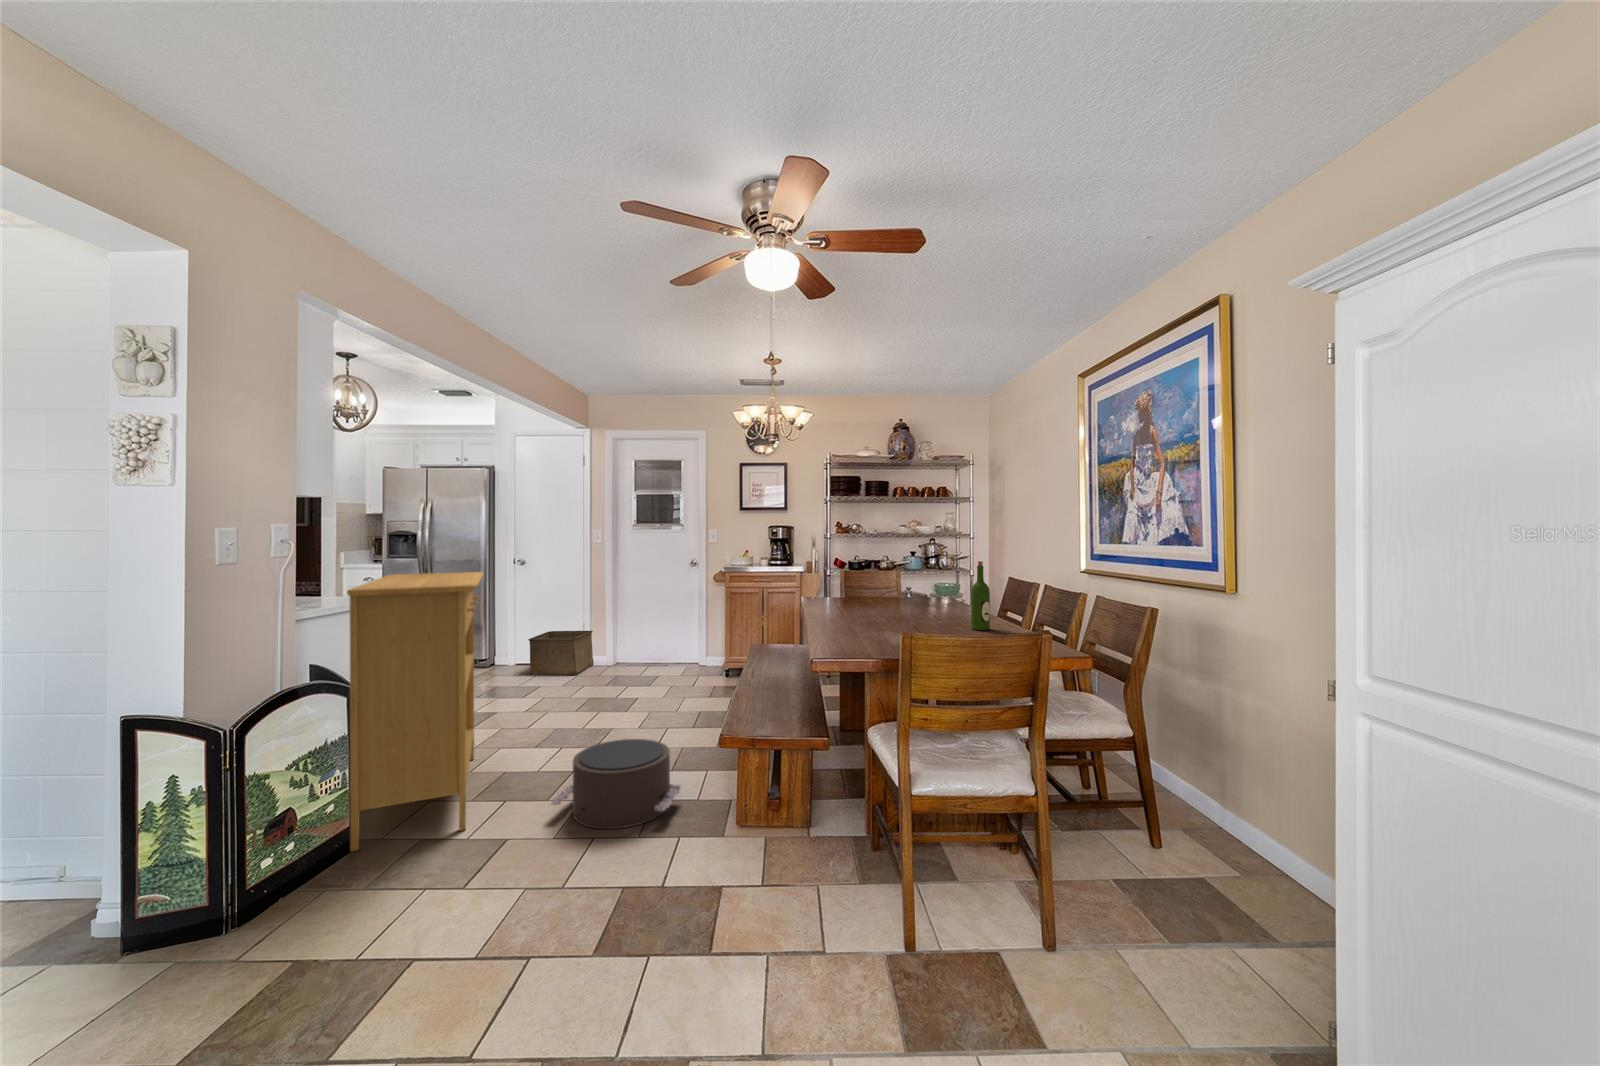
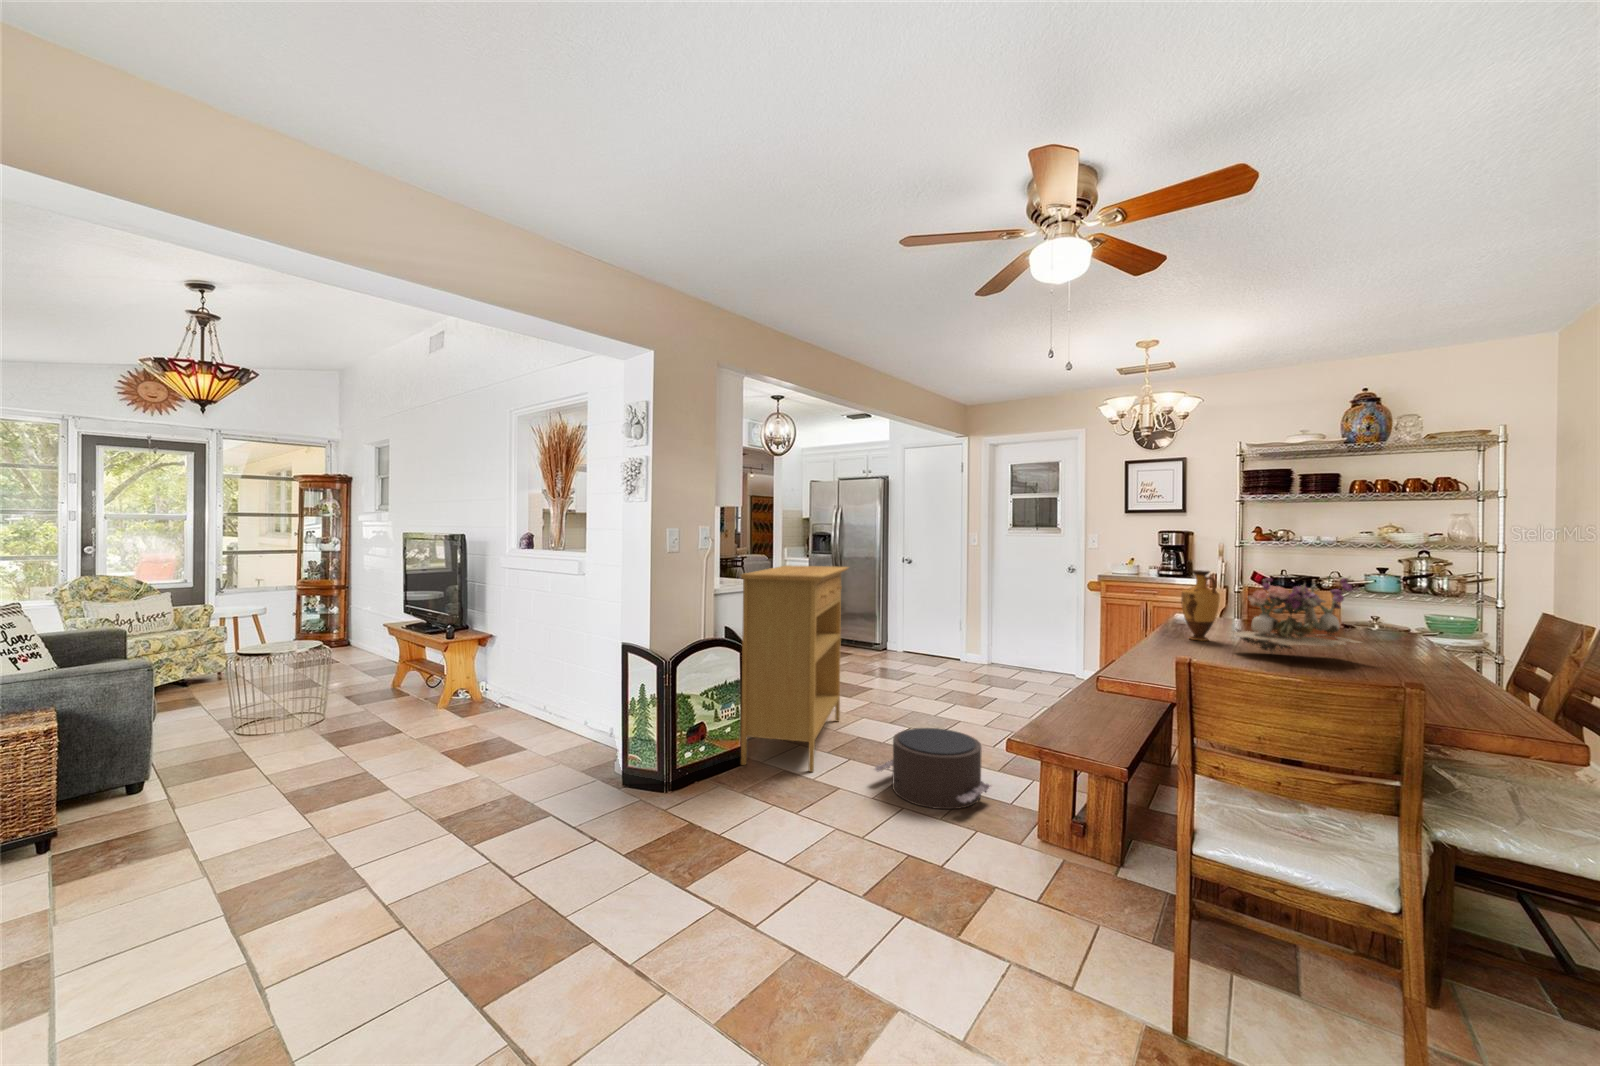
vase: none [828,558,855,617] -> present [1182,570,1220,641]
flower arrangement: none [866,558,950,622] -> present [1231,577,1360,654]
wine bottle: present [971,561,990,630] -> none [1388,583,1423,681]
storage bin: present [529,631,594,675] -> none [906,625,965,668]

